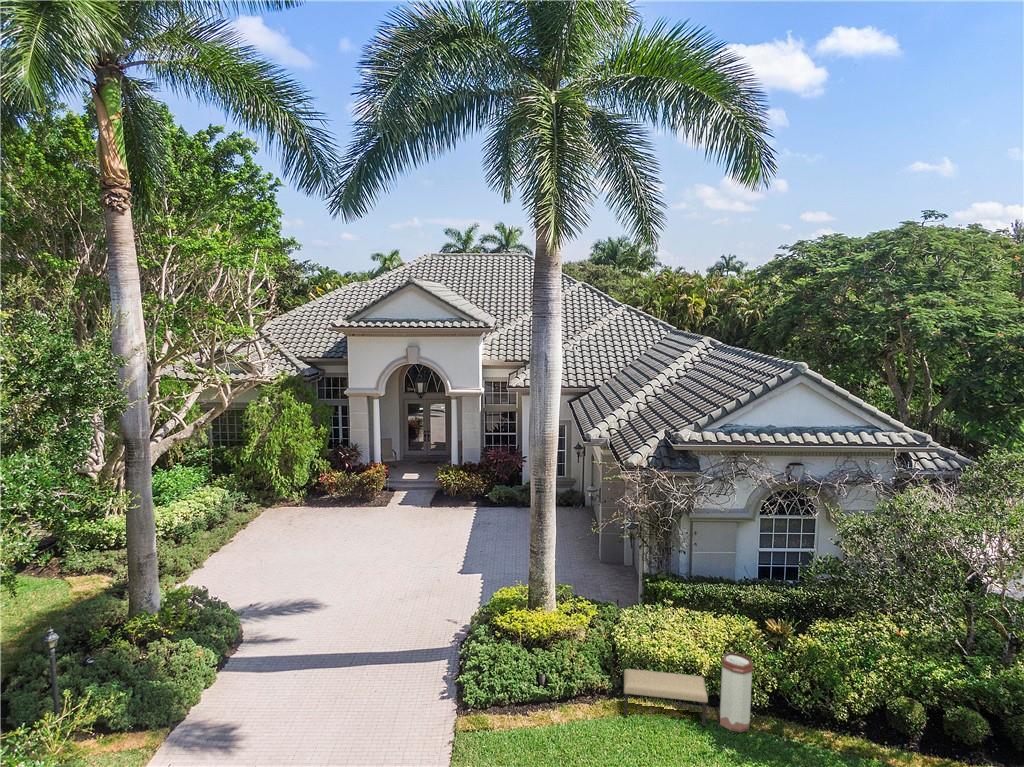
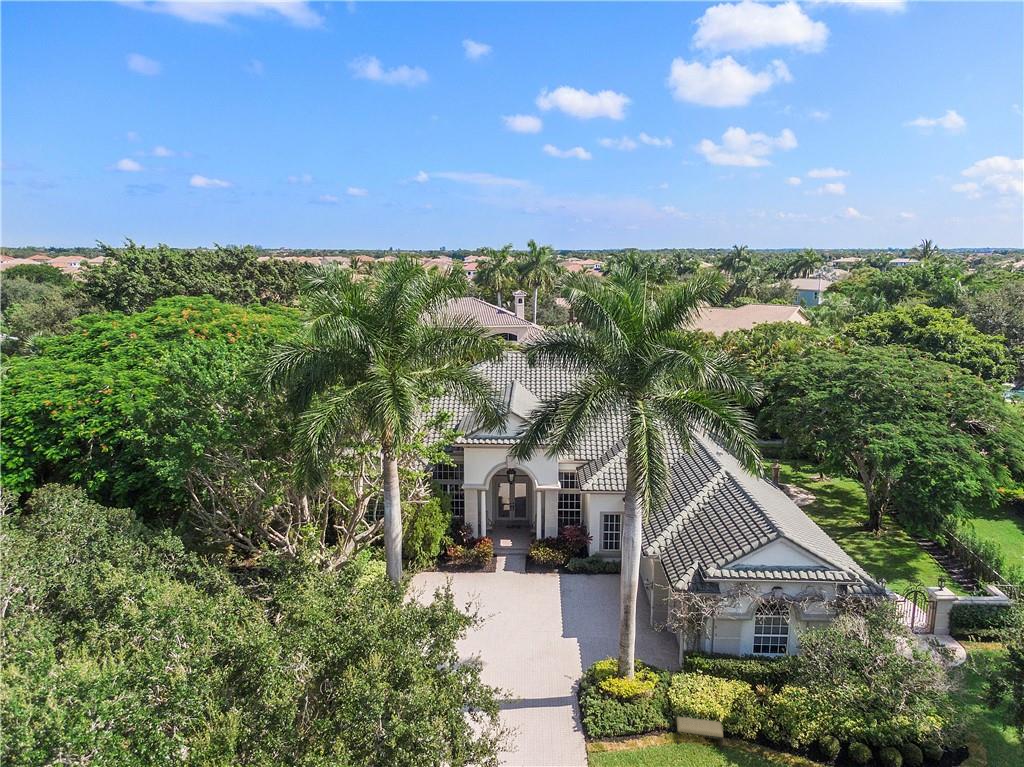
trash can: present [720,652,753,733] -> none [730,710,748,754]

